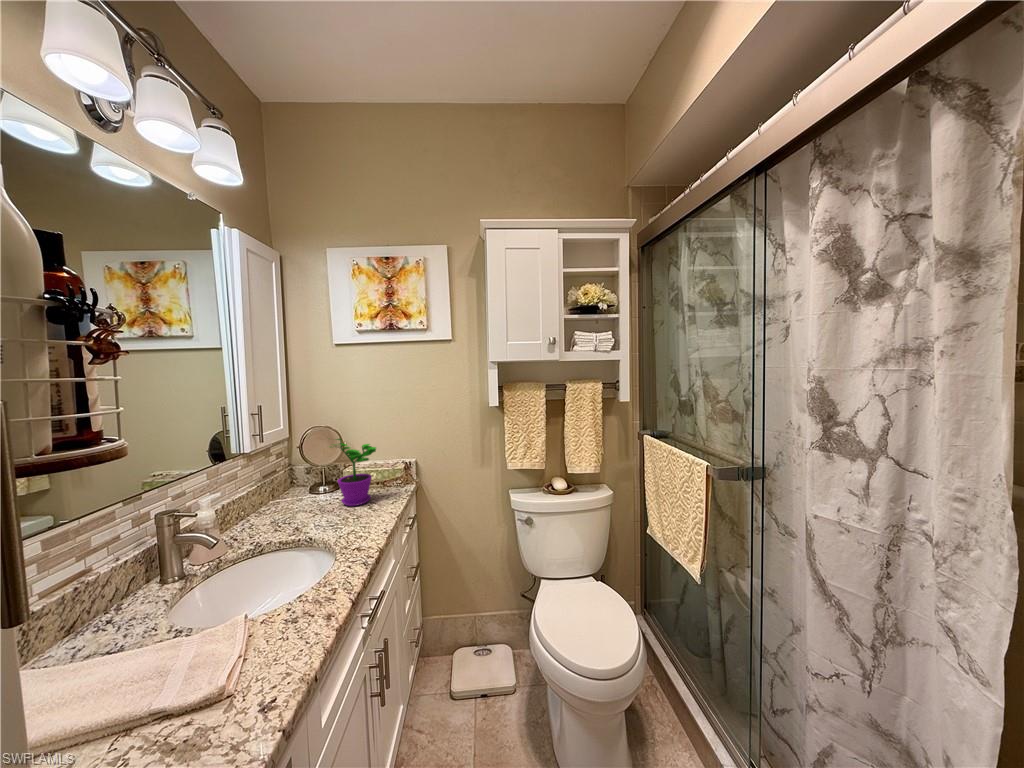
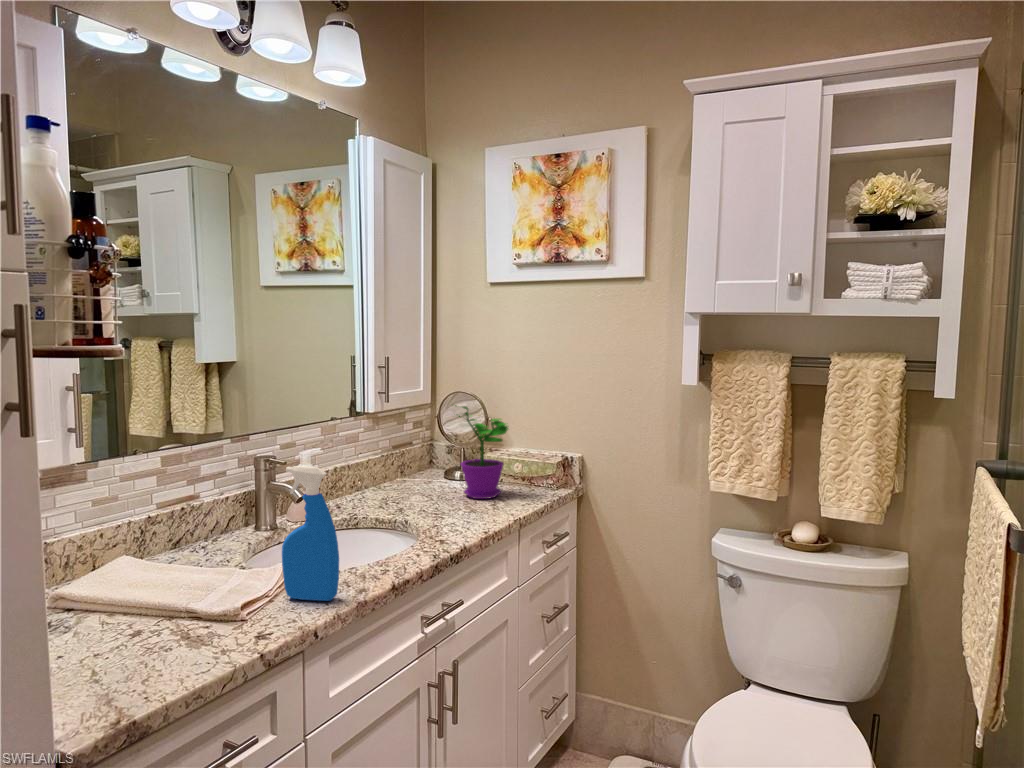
spray bottle: none [249,525,311,649] -> present [282,466,339,601]

